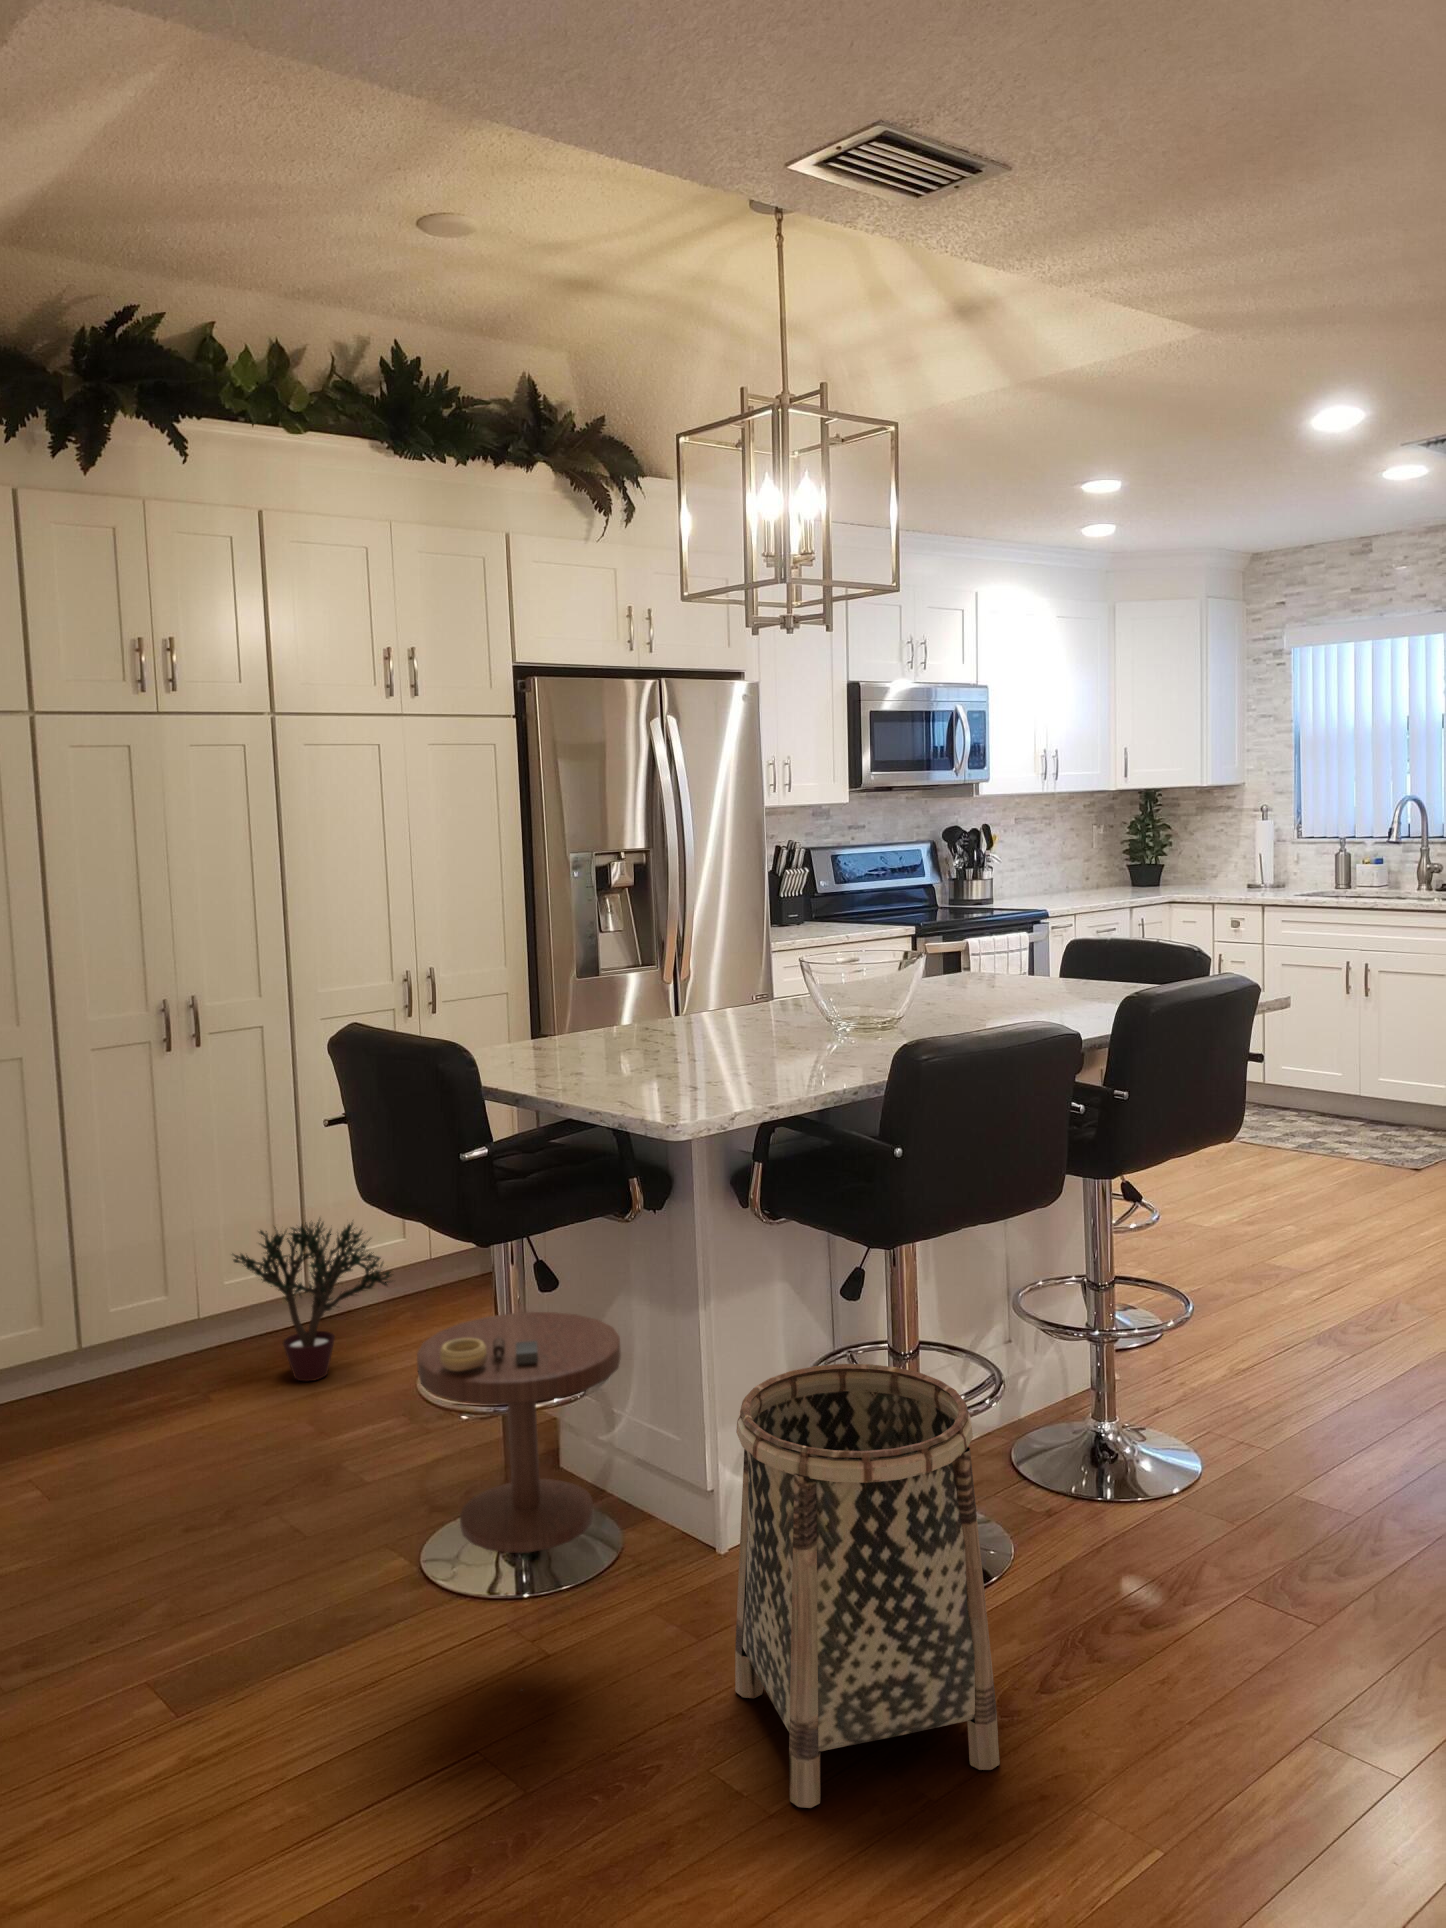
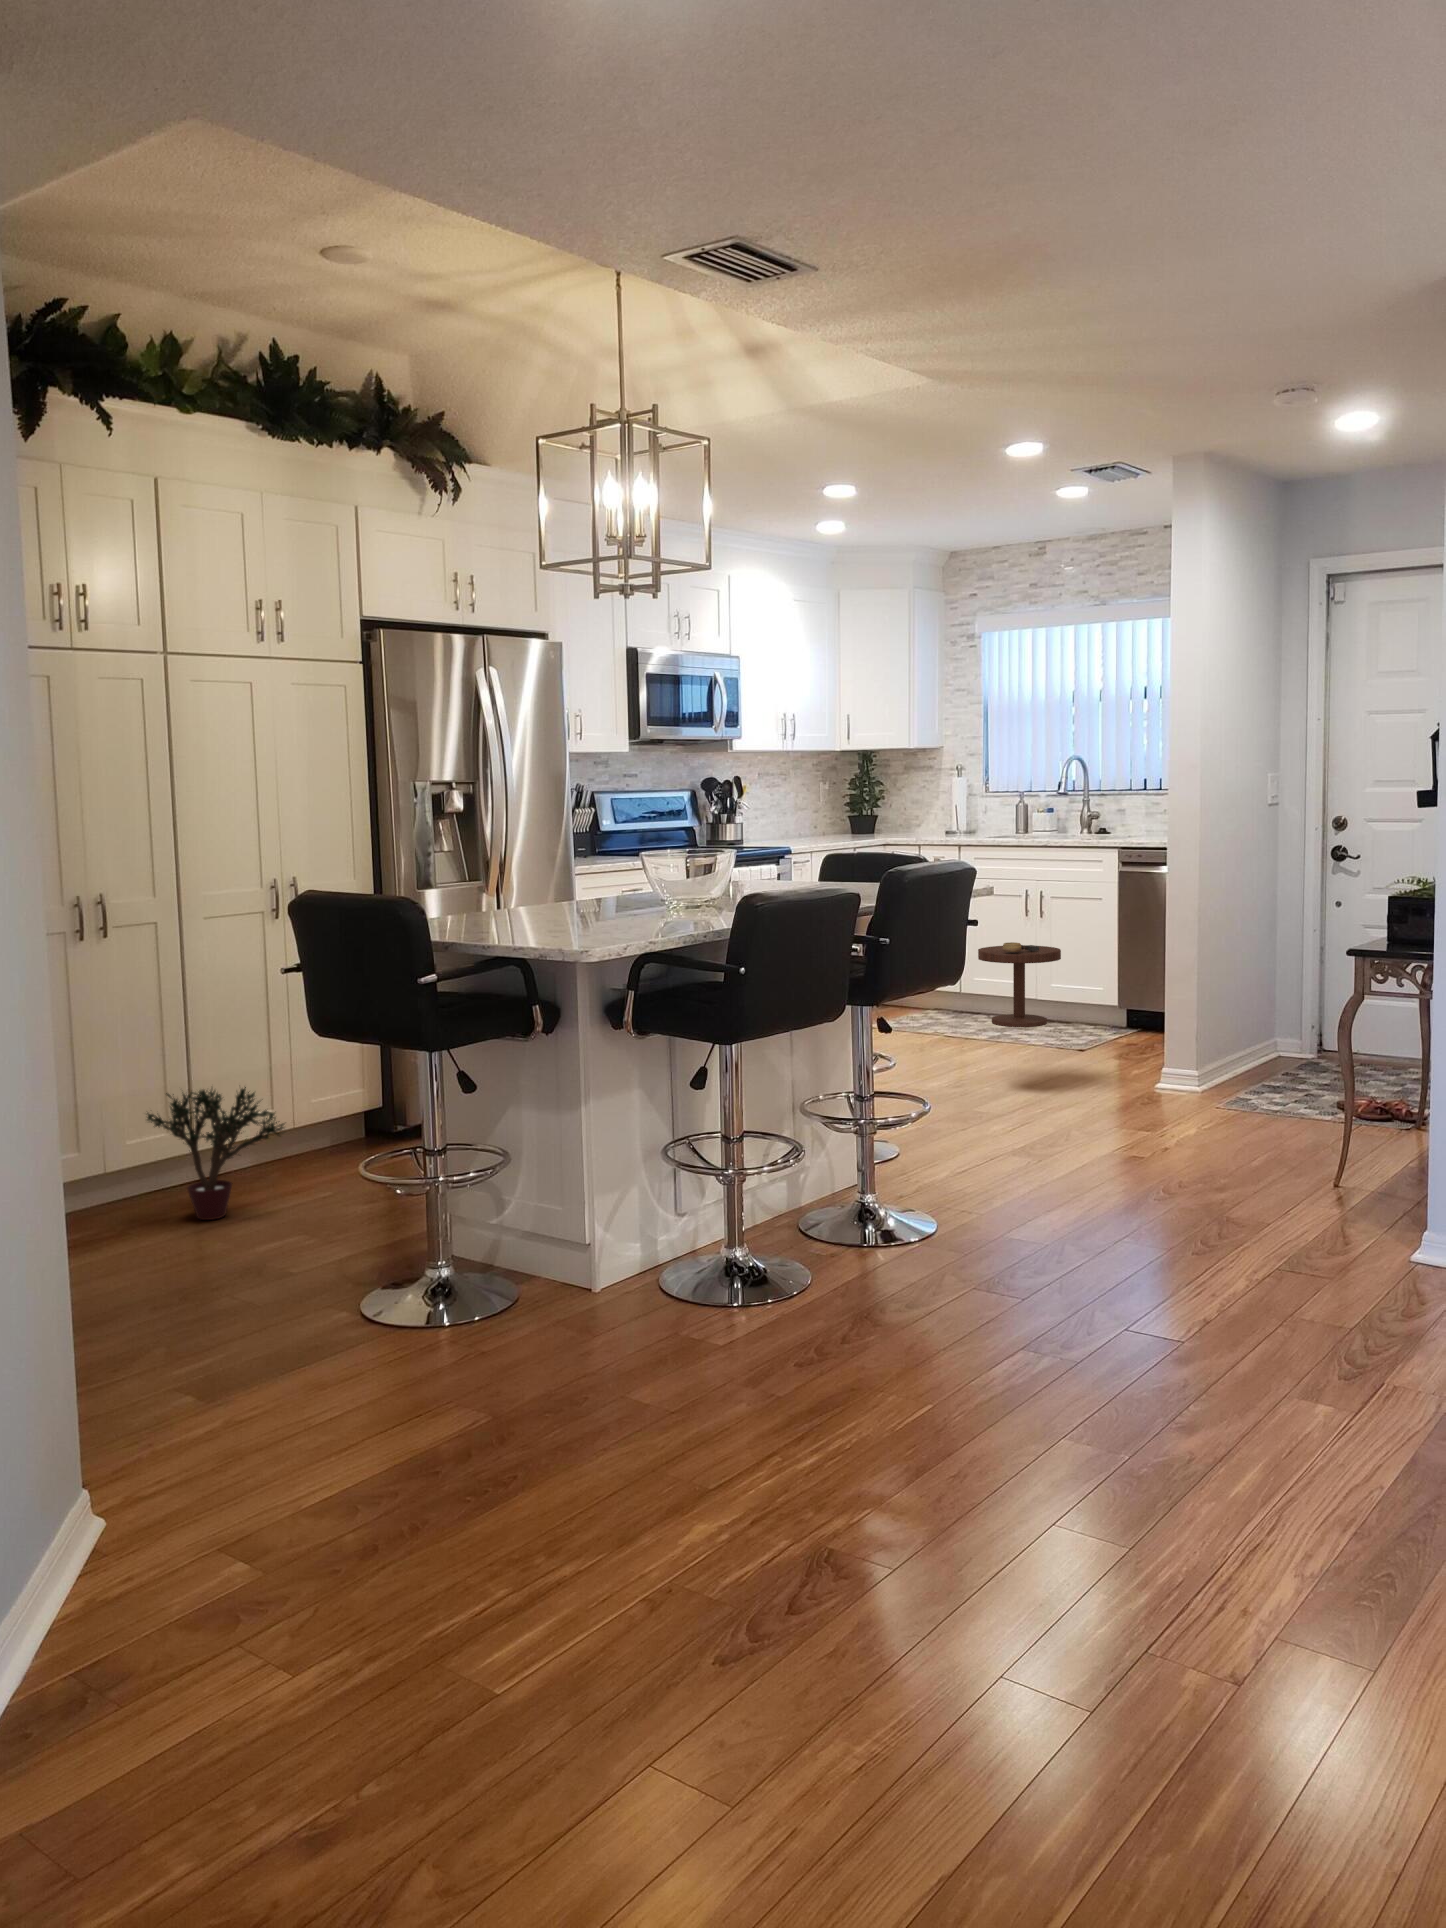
side table: present [417,1312,621,1553] -> present [978,942,1061,1027]
basket: present [735,1364,1000,1808] -> none [630,1121,822,1405]

